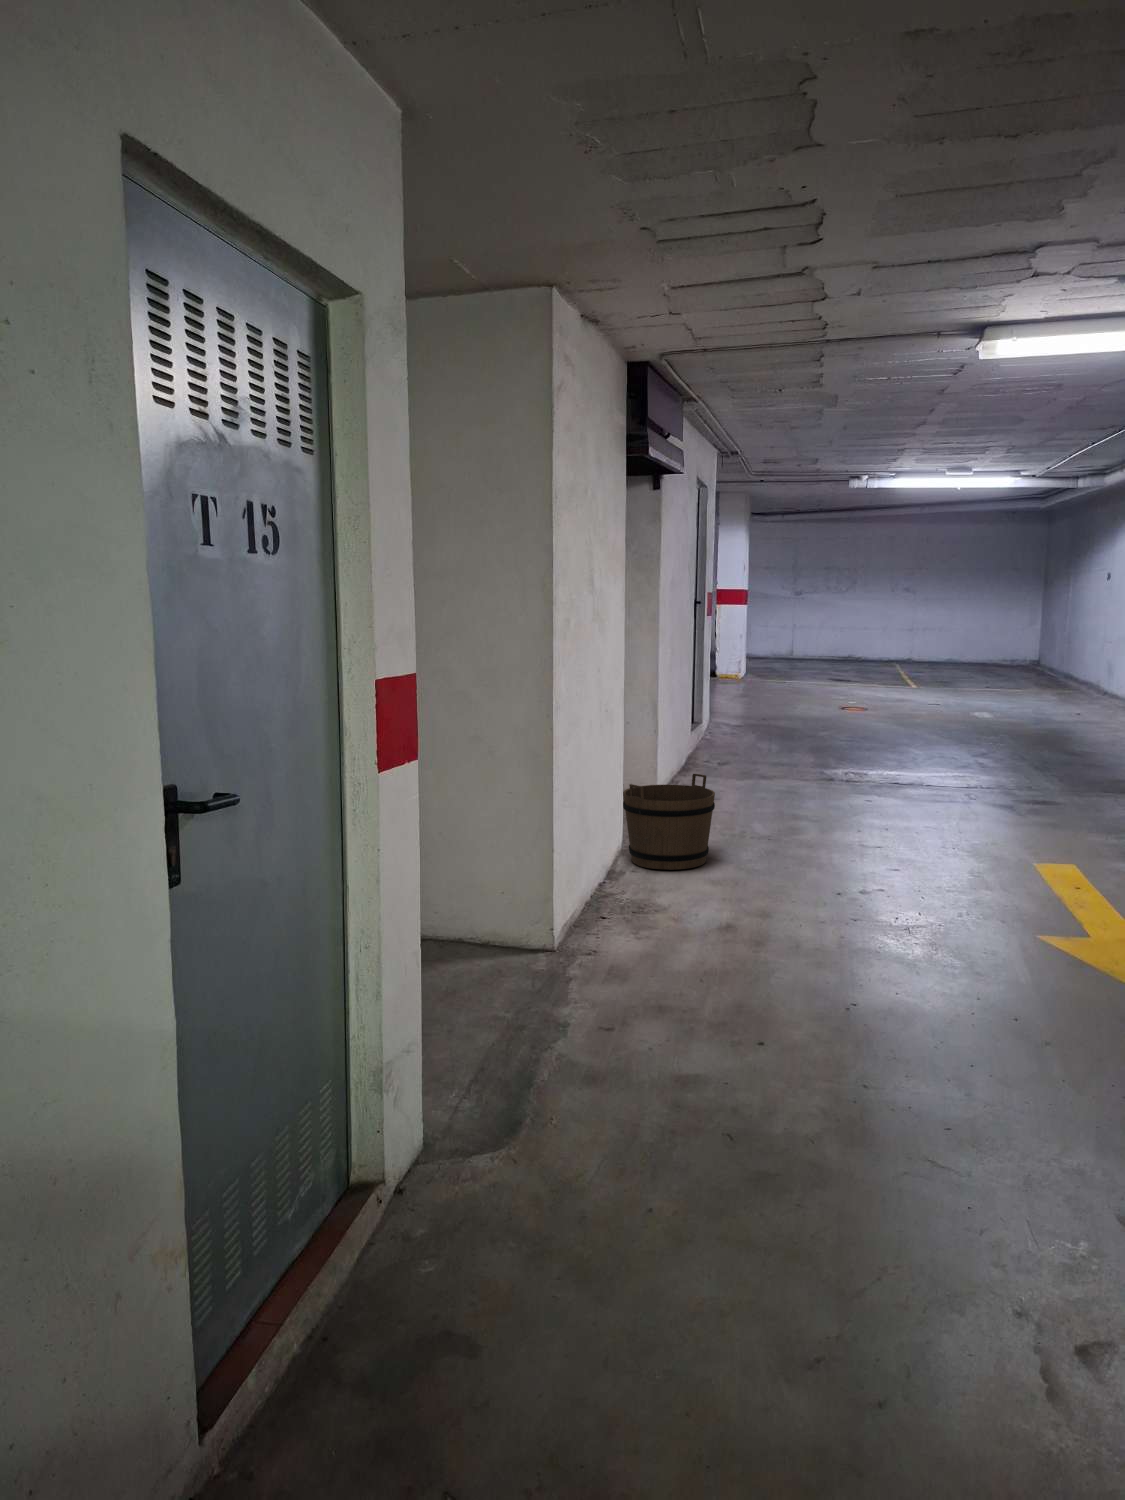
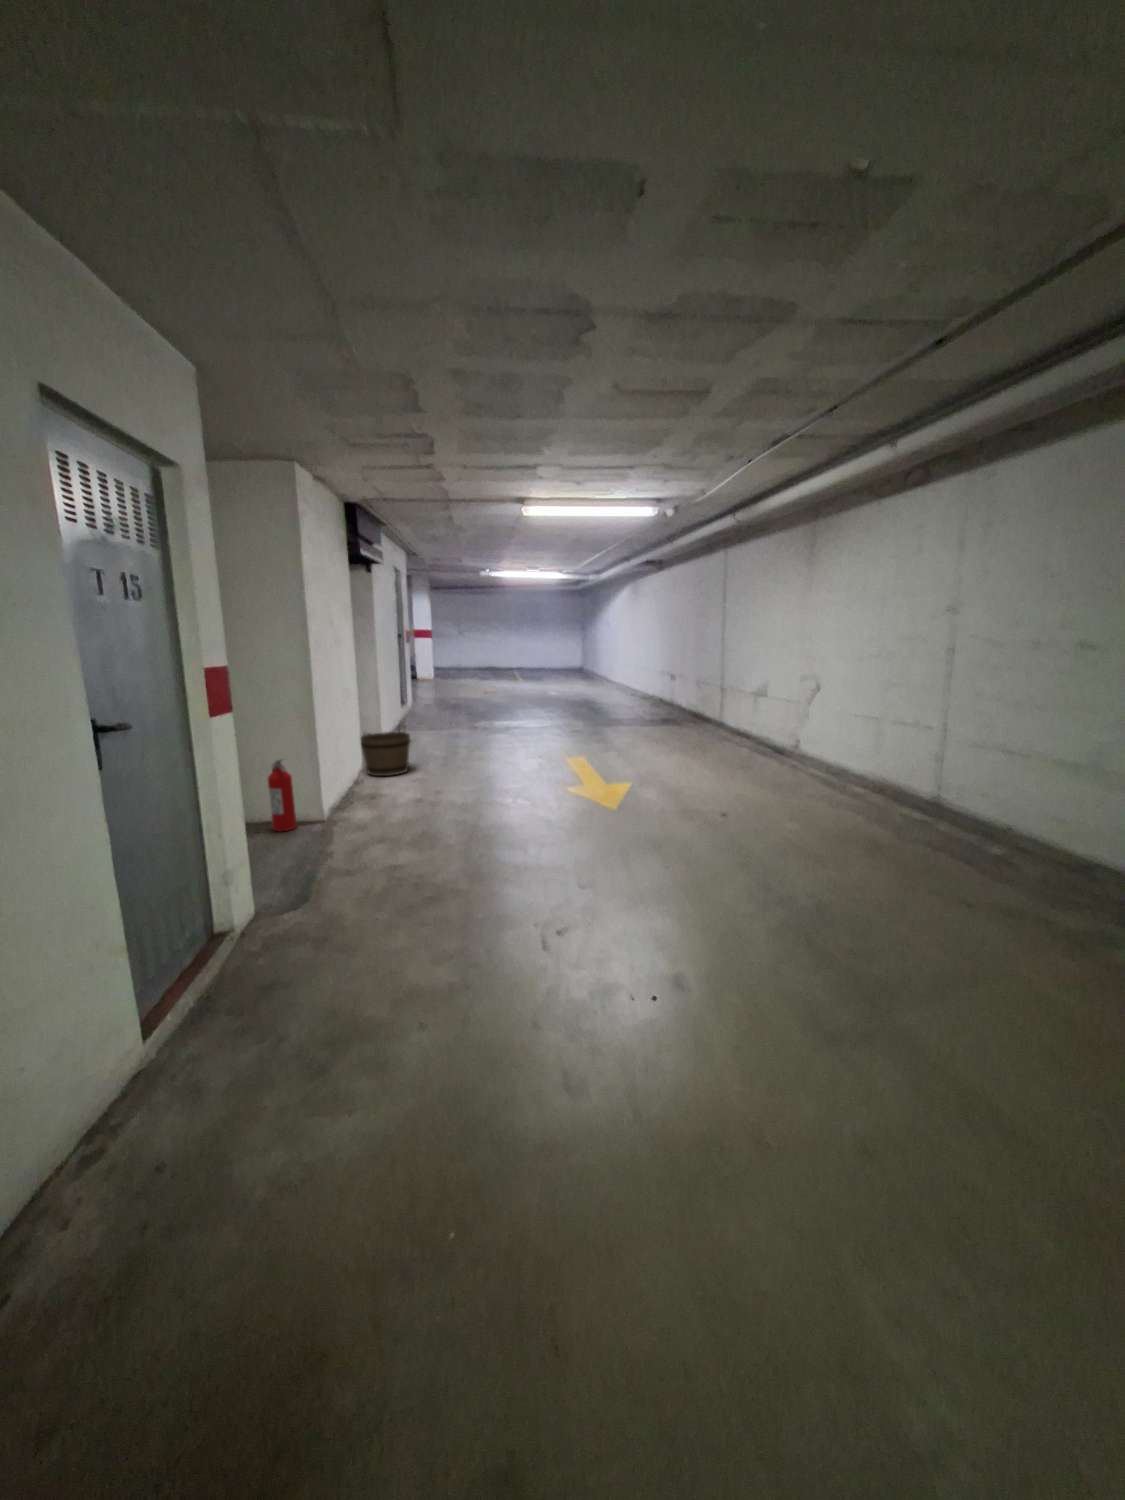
fire extinguisher: none [462,833,505,966] -> present [268,760,297,831]

